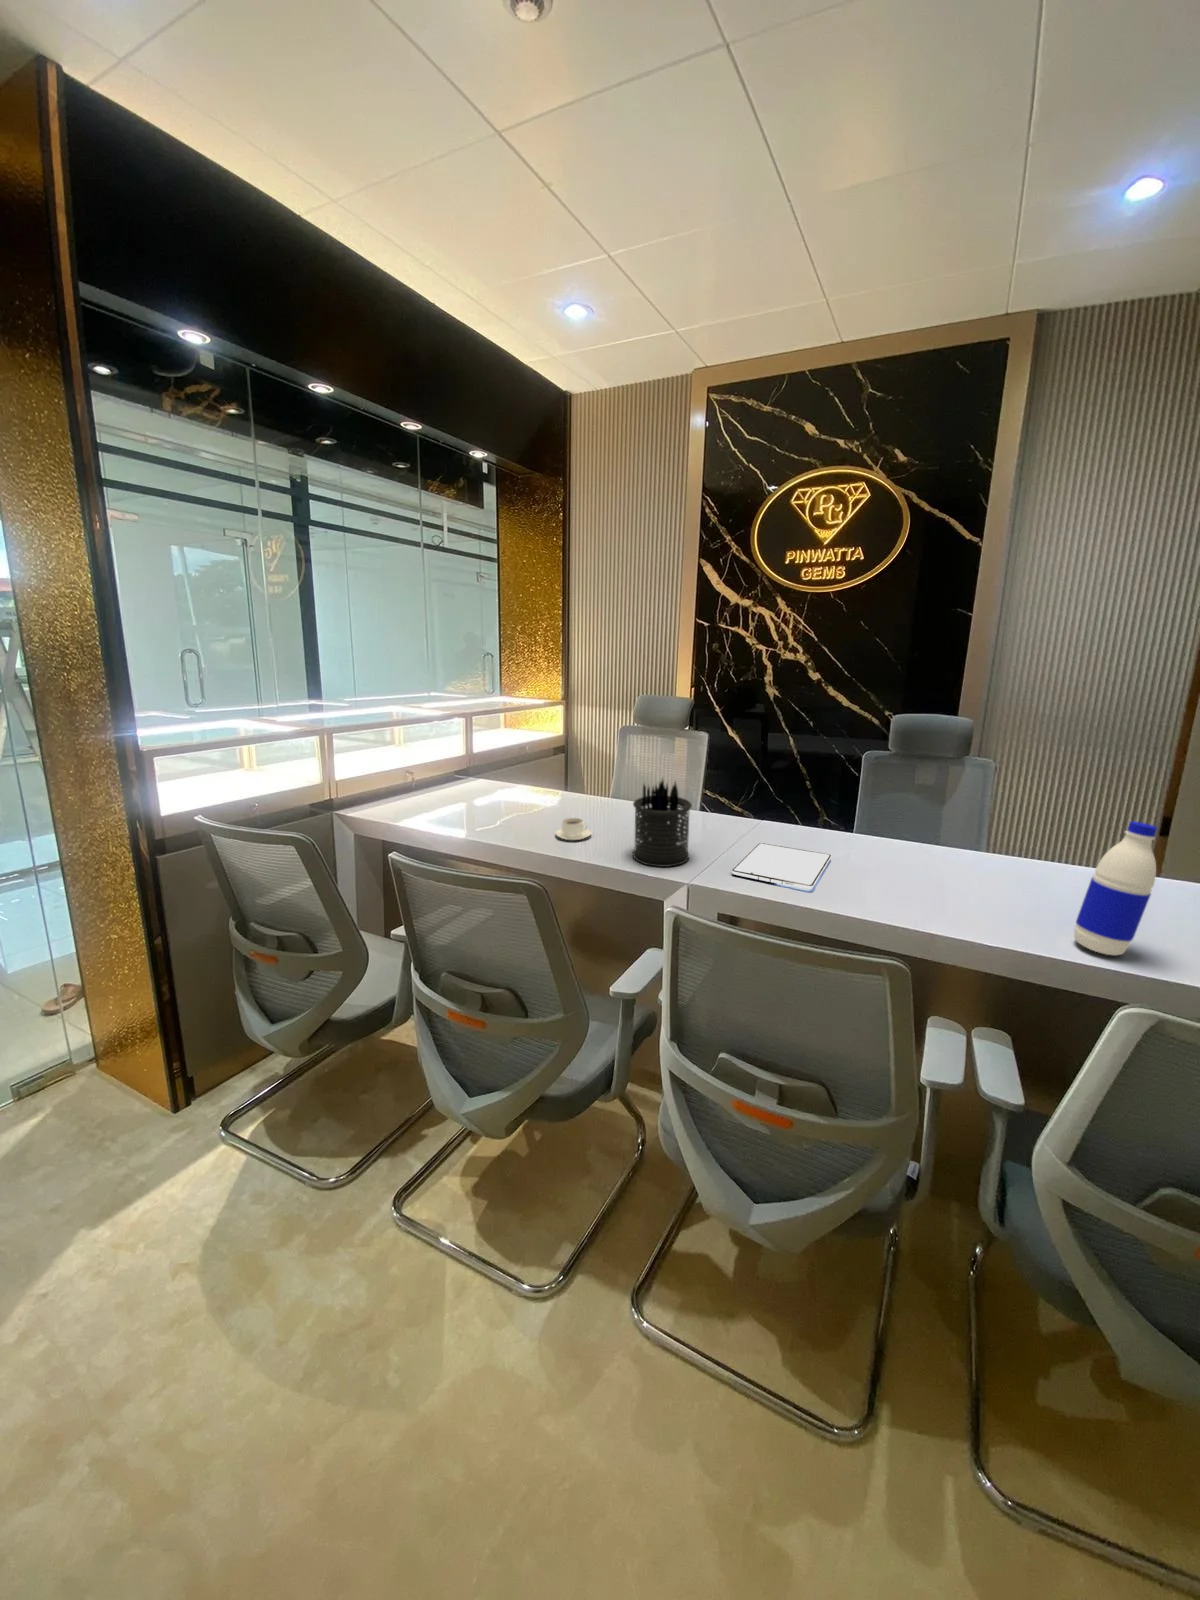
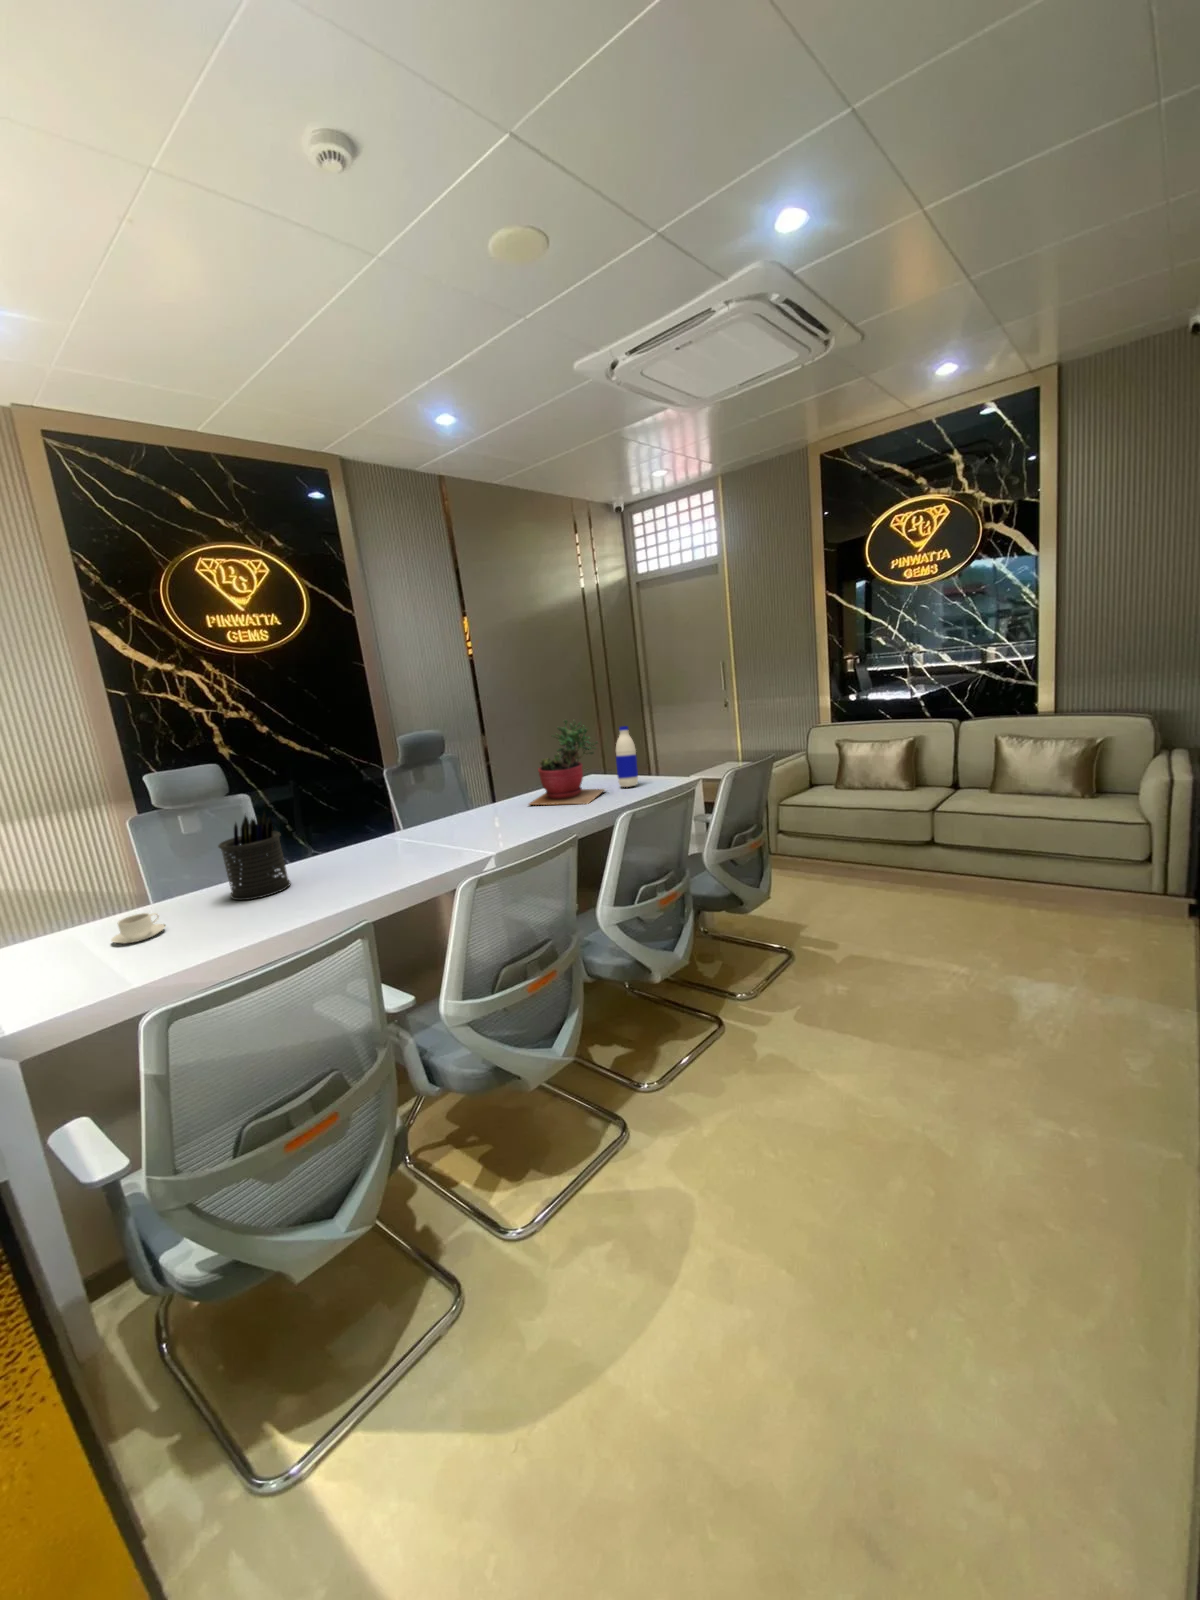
succulent plant: none [871,758,1038,927] -> present [530,720,604,805]
pen holder: present [633,780,692,867] -> present [218,812,290,900]
coffee cup: present [556,818,592,840] -> present [112,913,165,944]
tablet: present [732,843,831,889] -> none [452,807,531,828]

